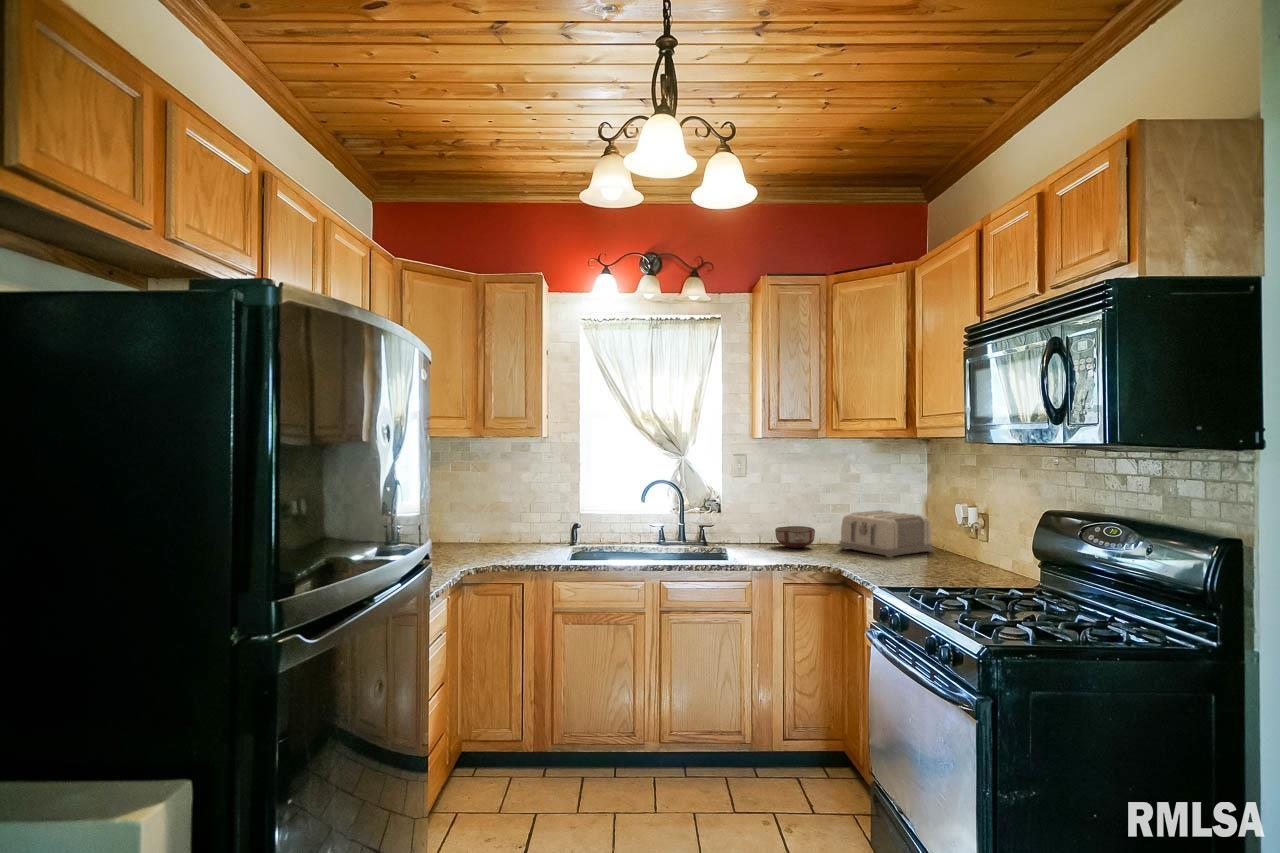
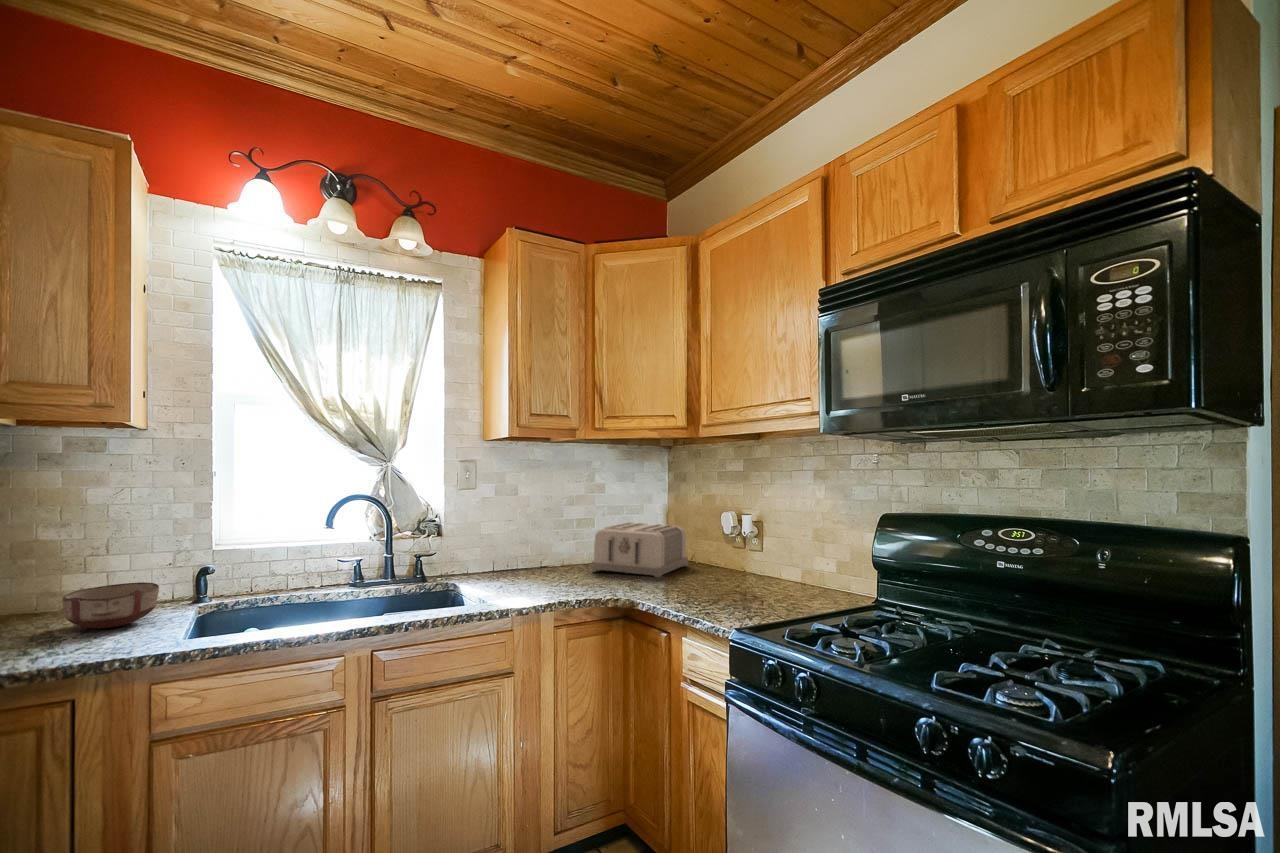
ceramic bowl: present [775,526,815,548] -> present [62,582,159,628]

